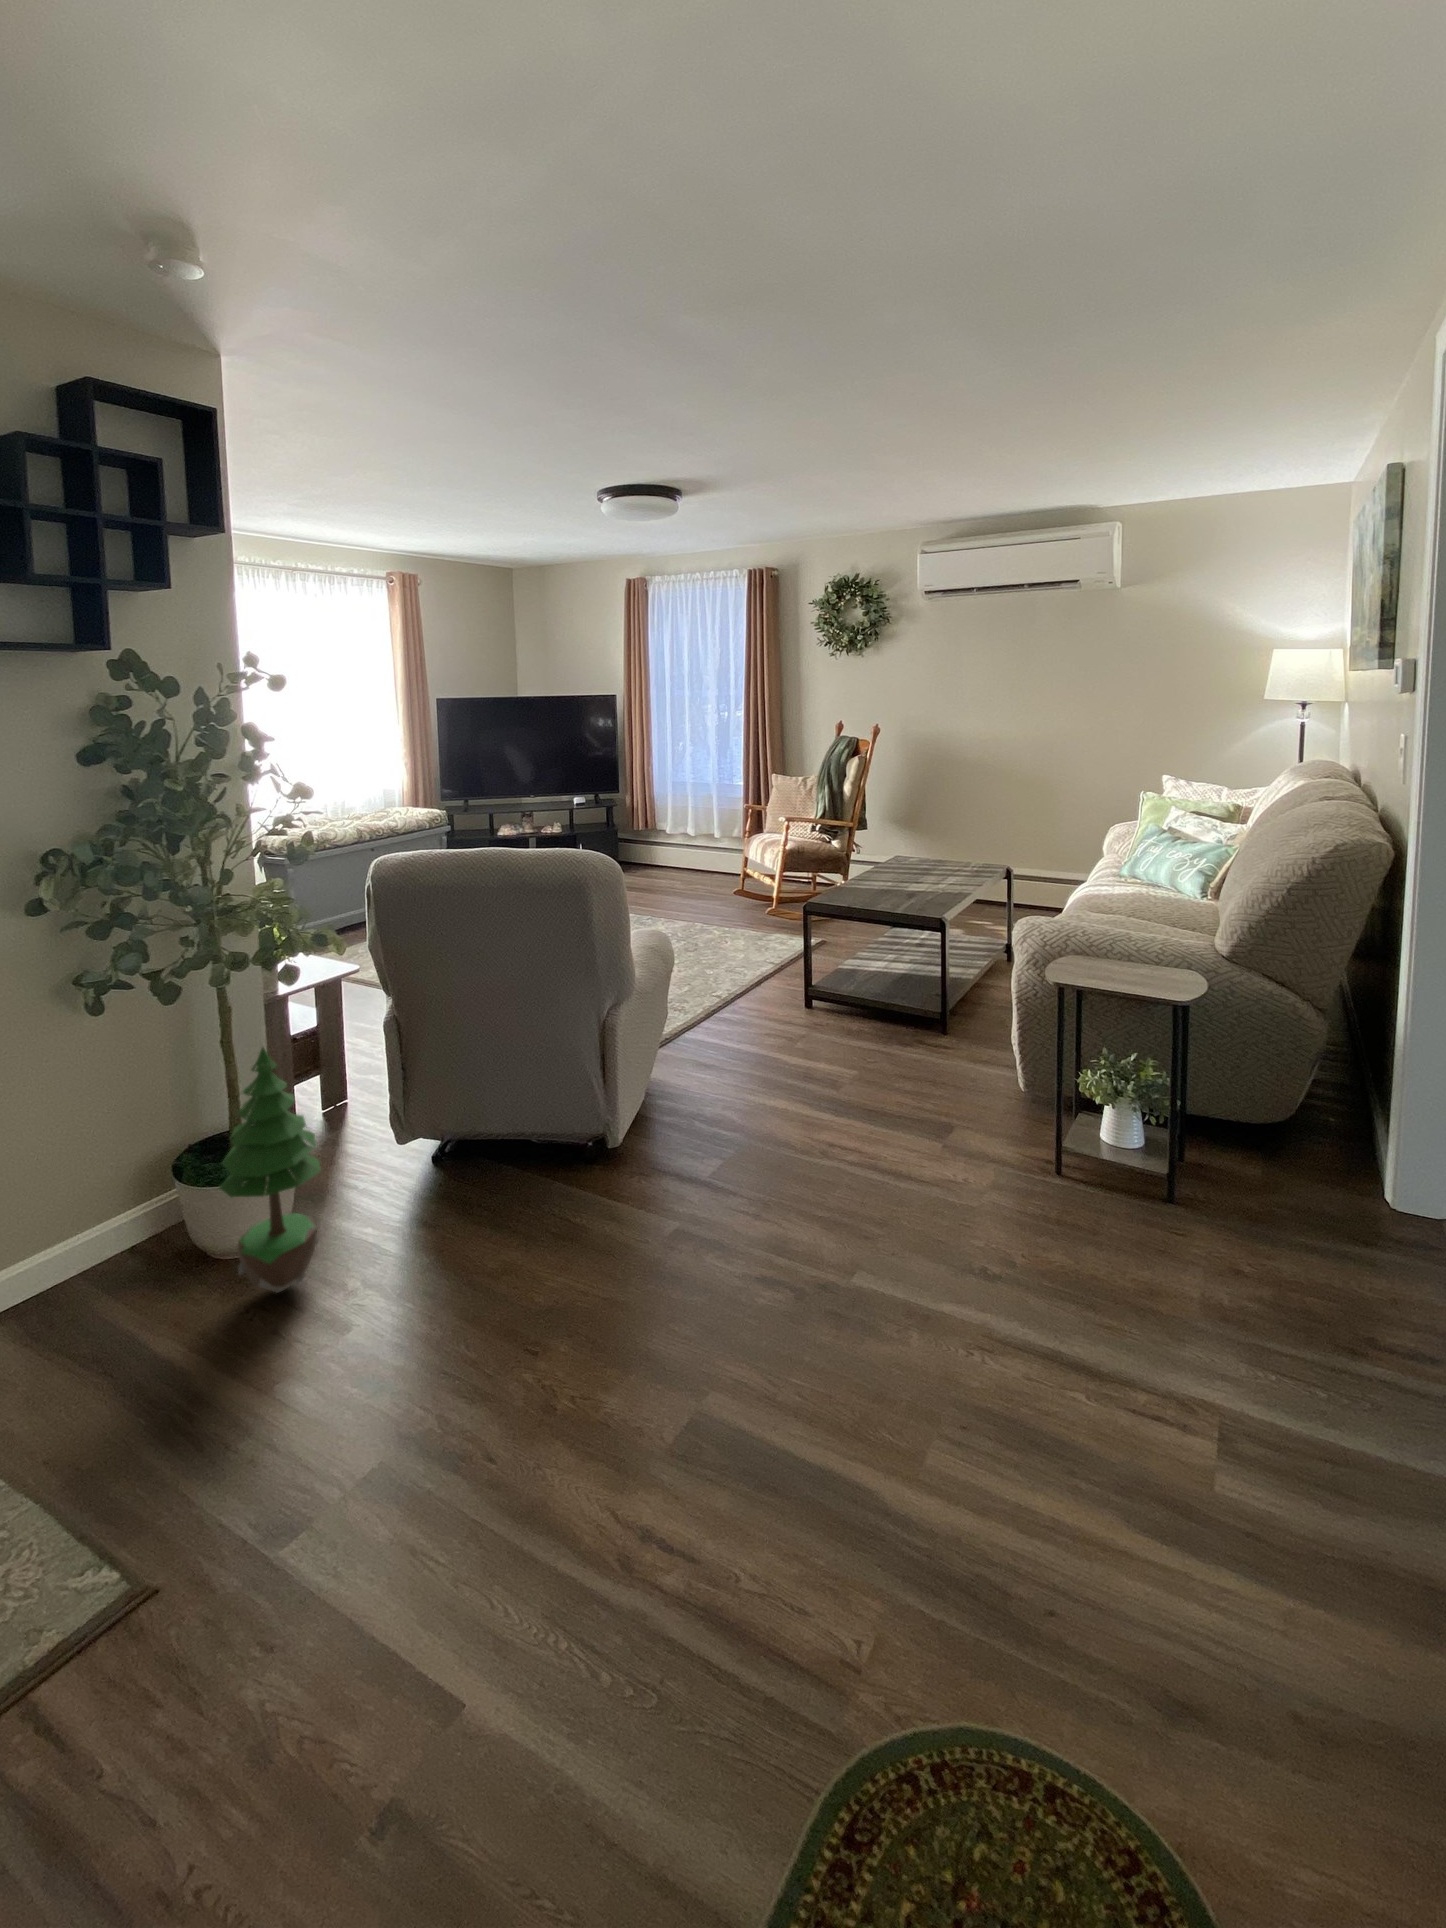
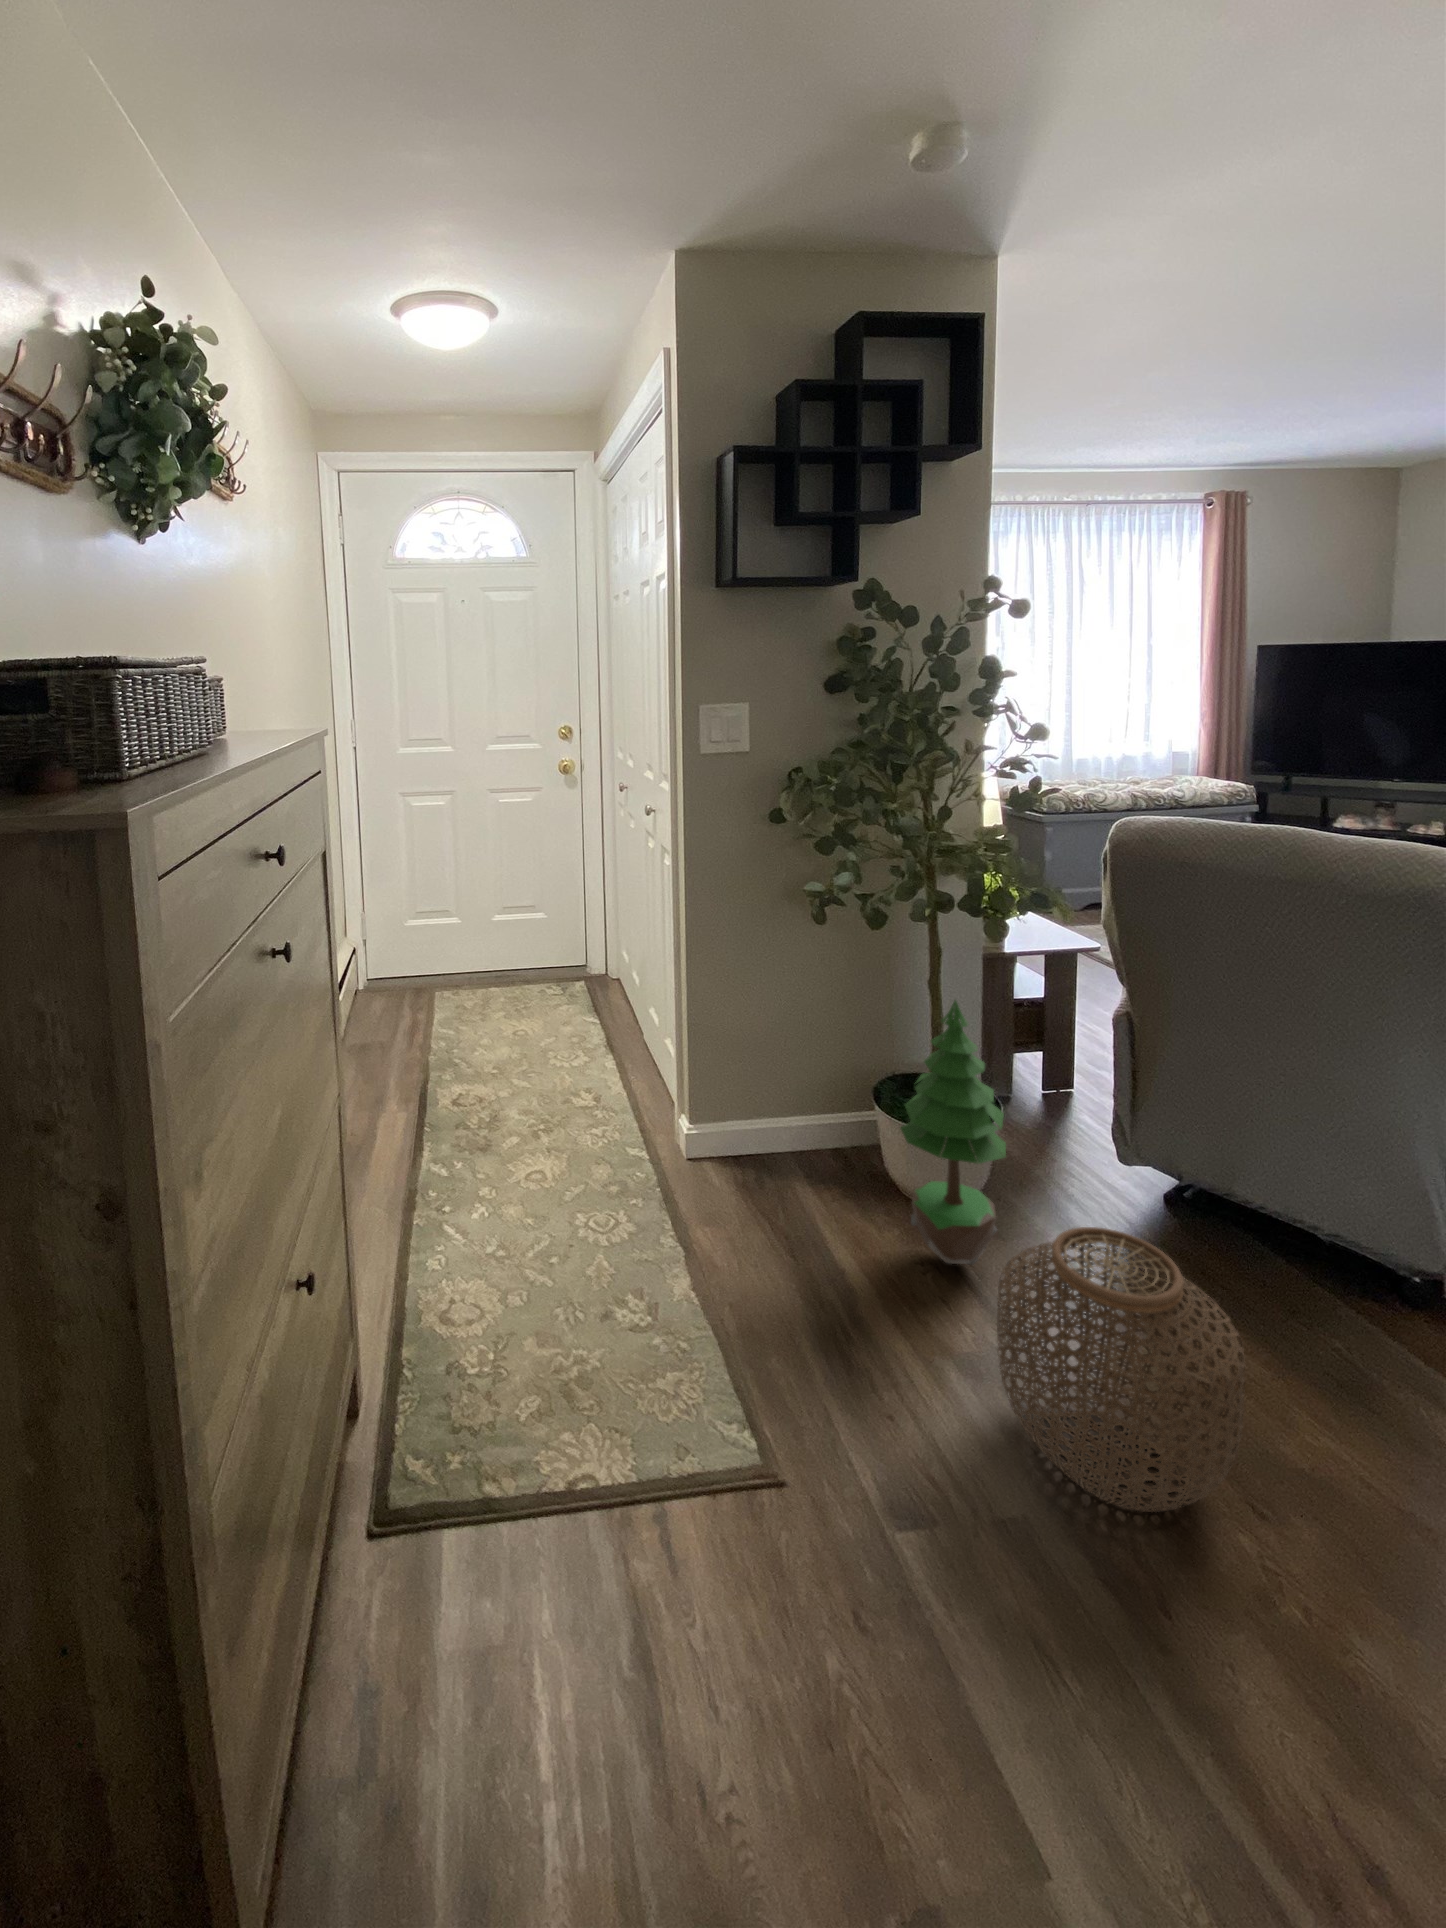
woven basket: none [339,1182,513,1395] -> present [997,1227,1245,1512]

